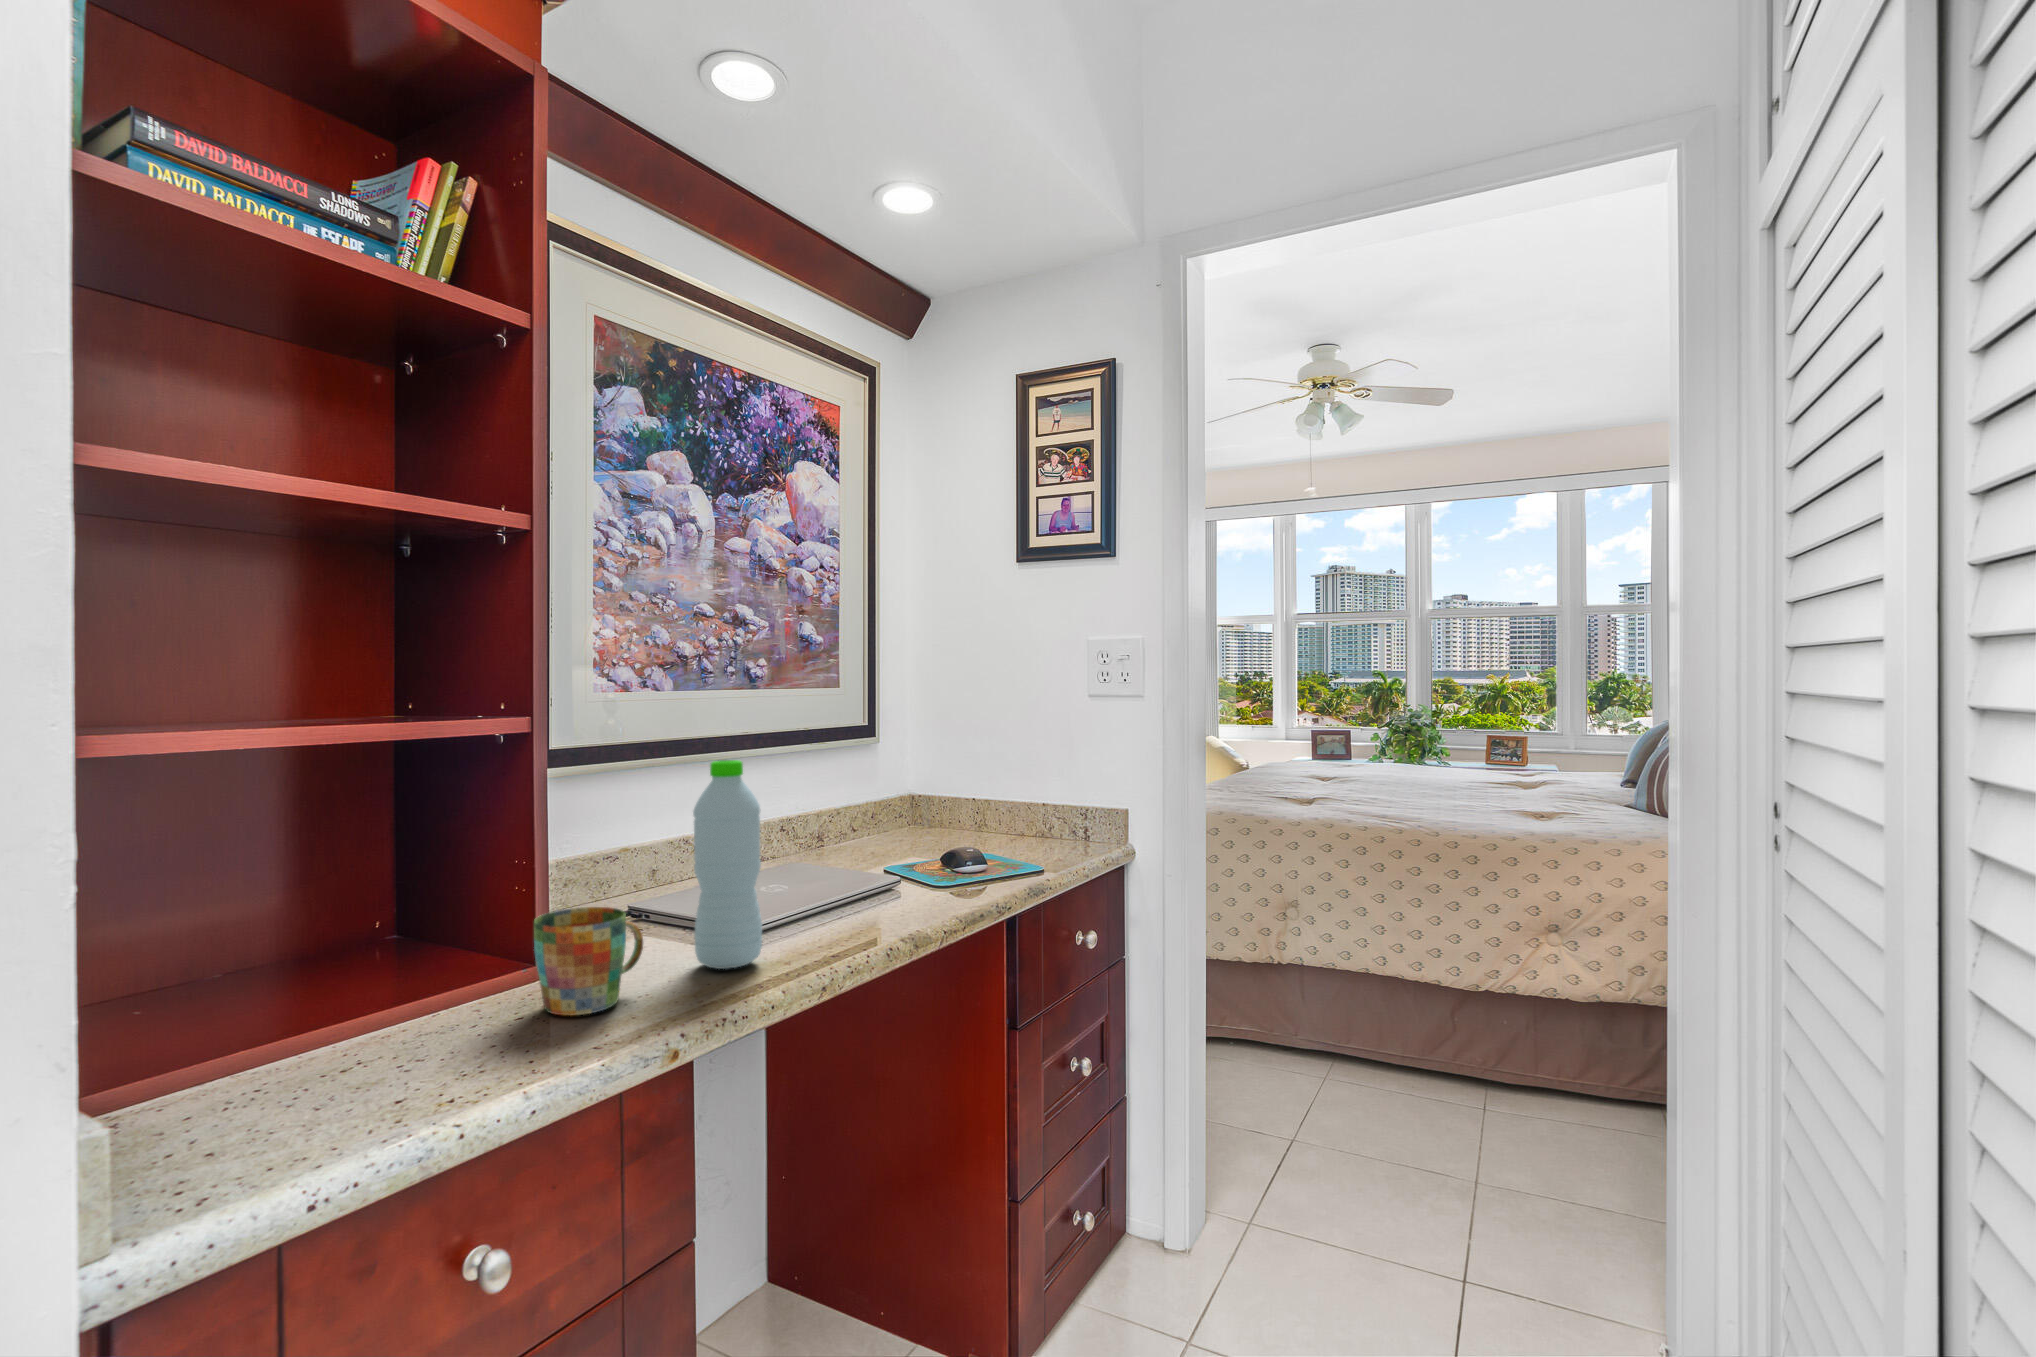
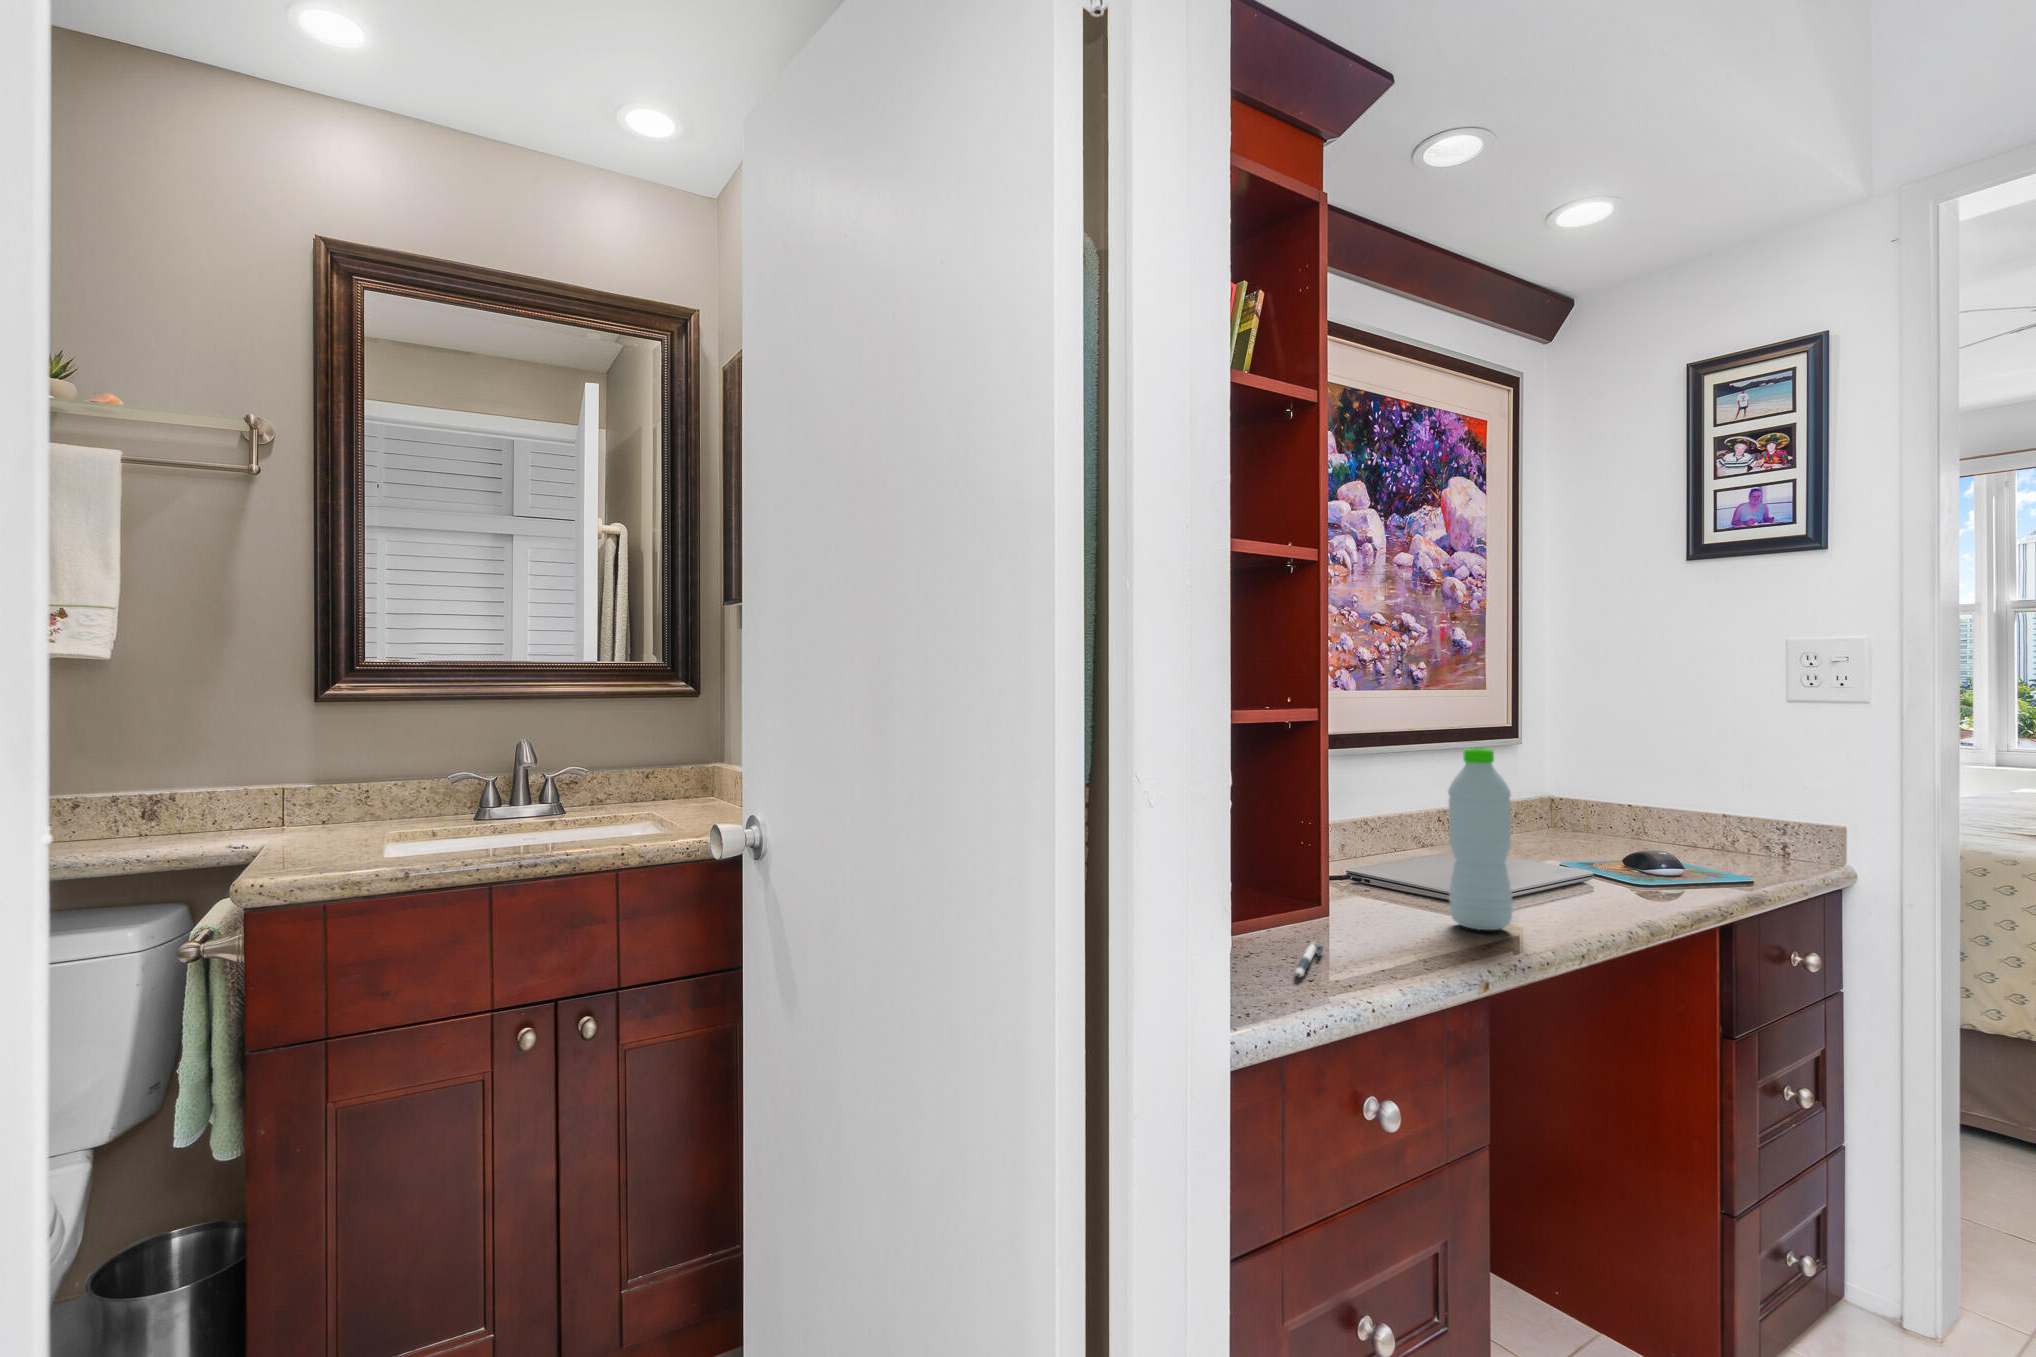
mug: present [534,907,643,1016] -> none [1342,863,1420,948]
pen: none [390,1024,482,1091] -> present [1295,942,1323,978]

